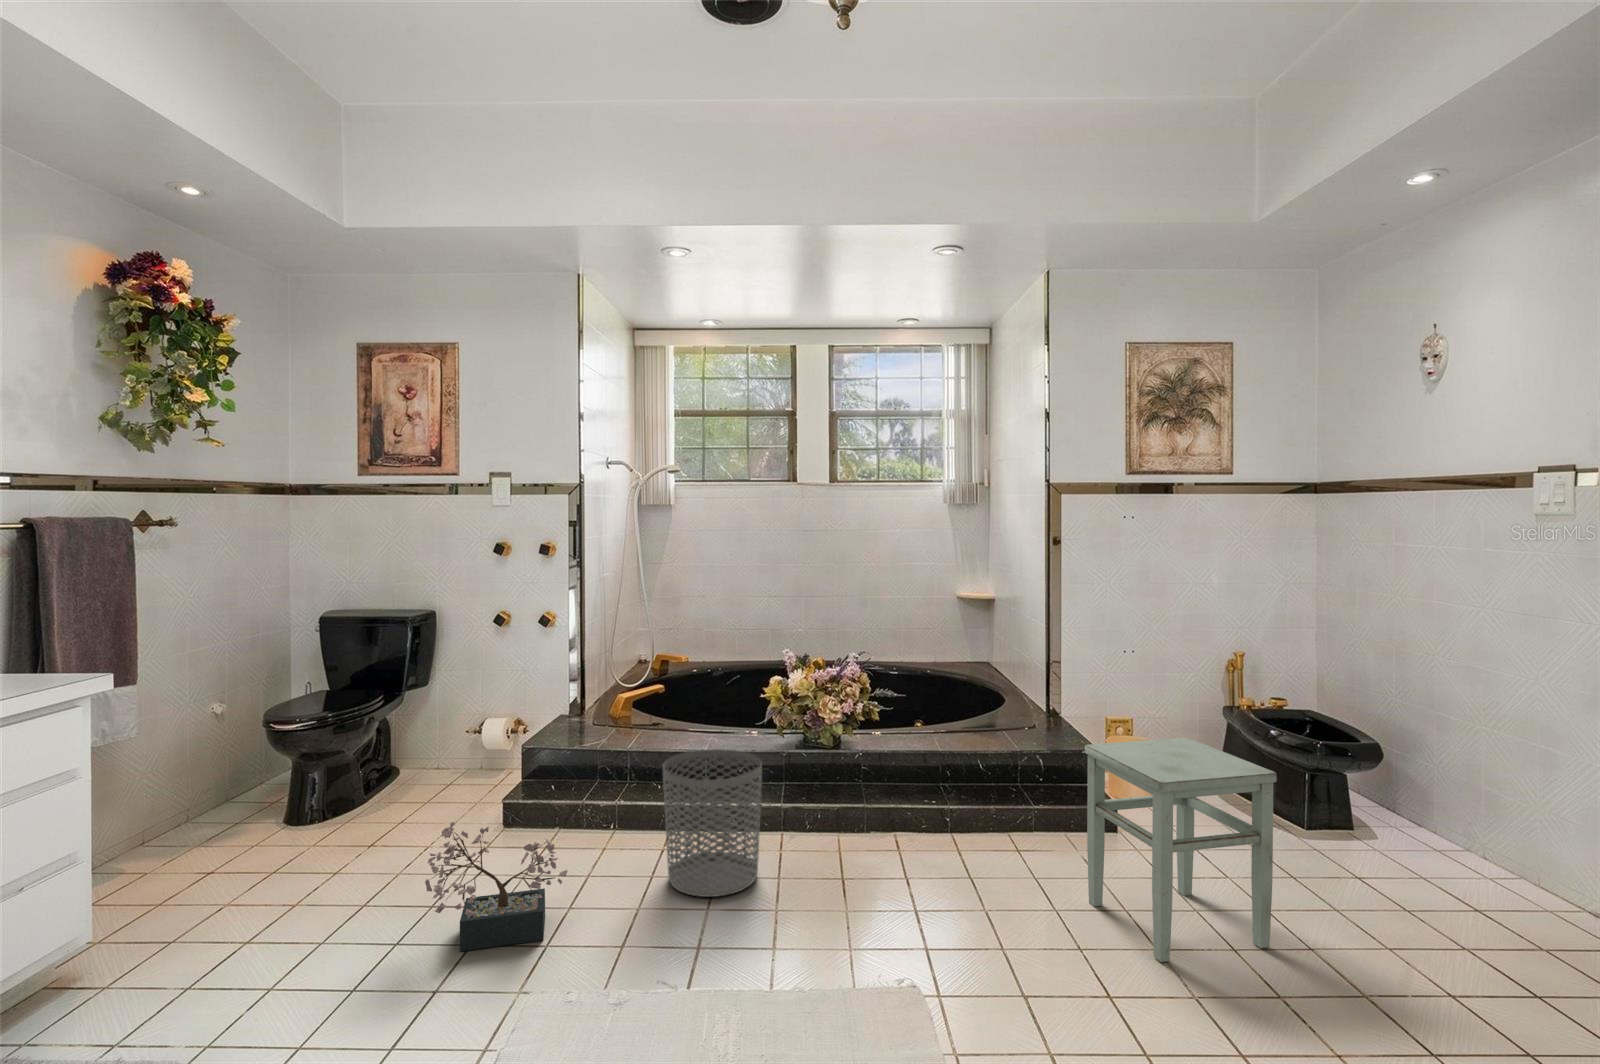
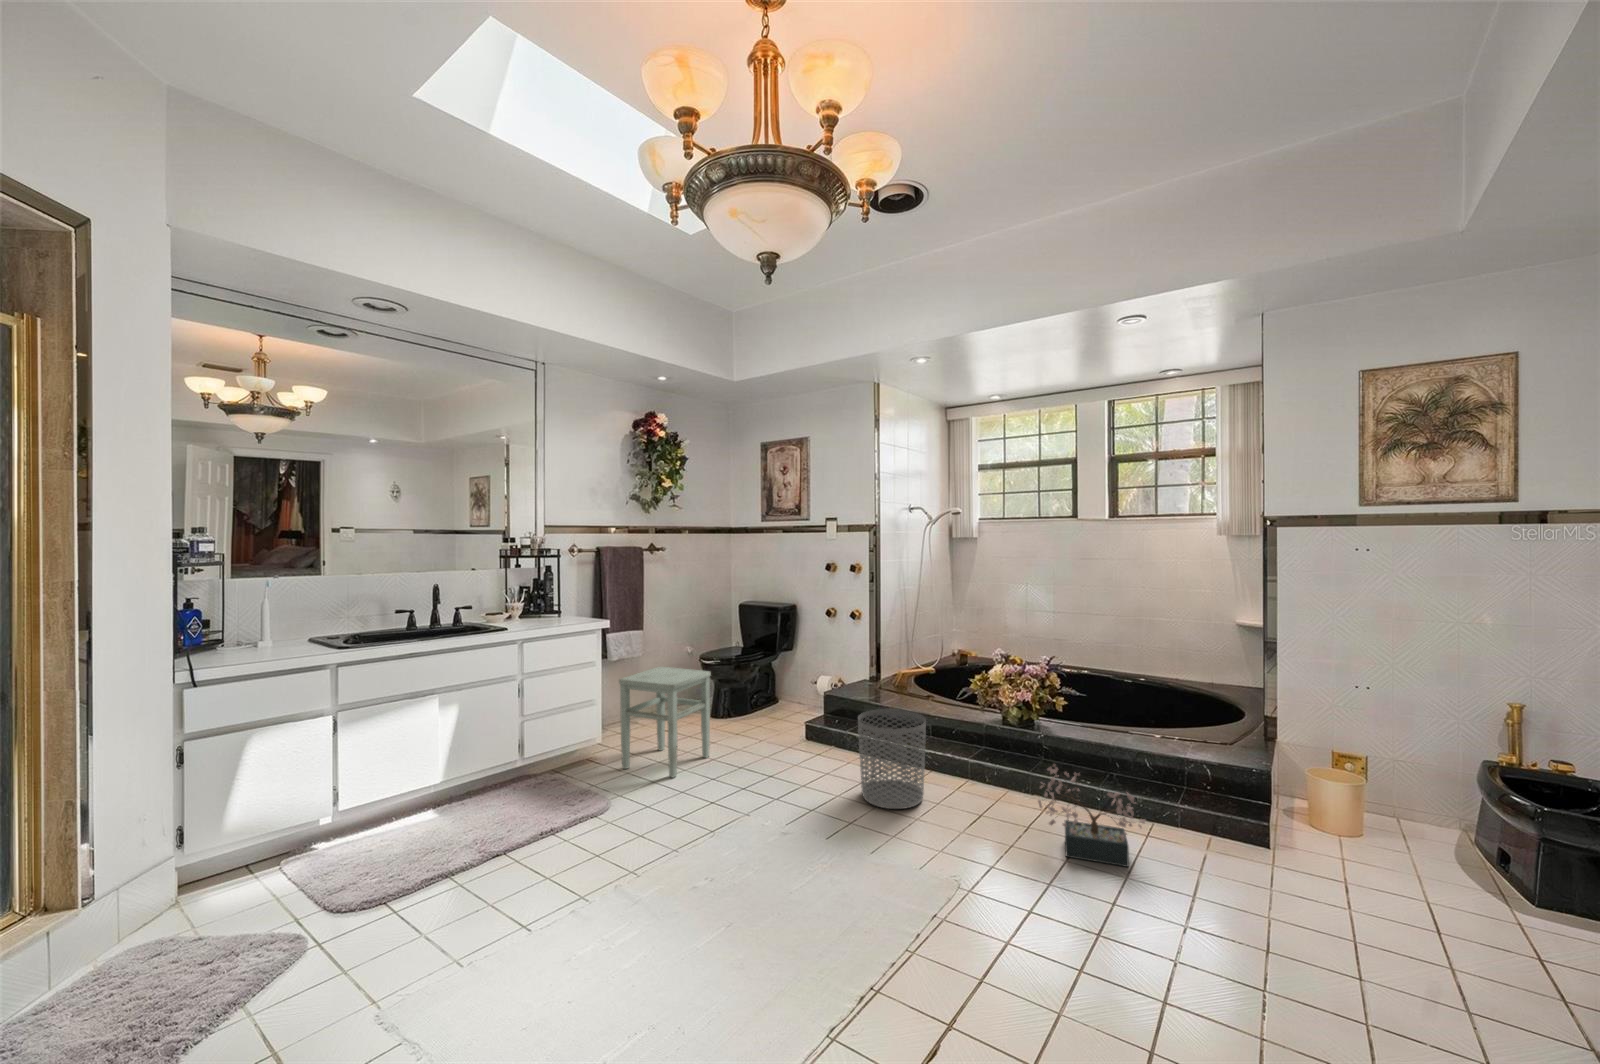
stool: present [1085,738,1277,962] -> present [619,667,711,778]
decorative plant: present [425,822,568,951] -> present [1038,764,1145,867]

